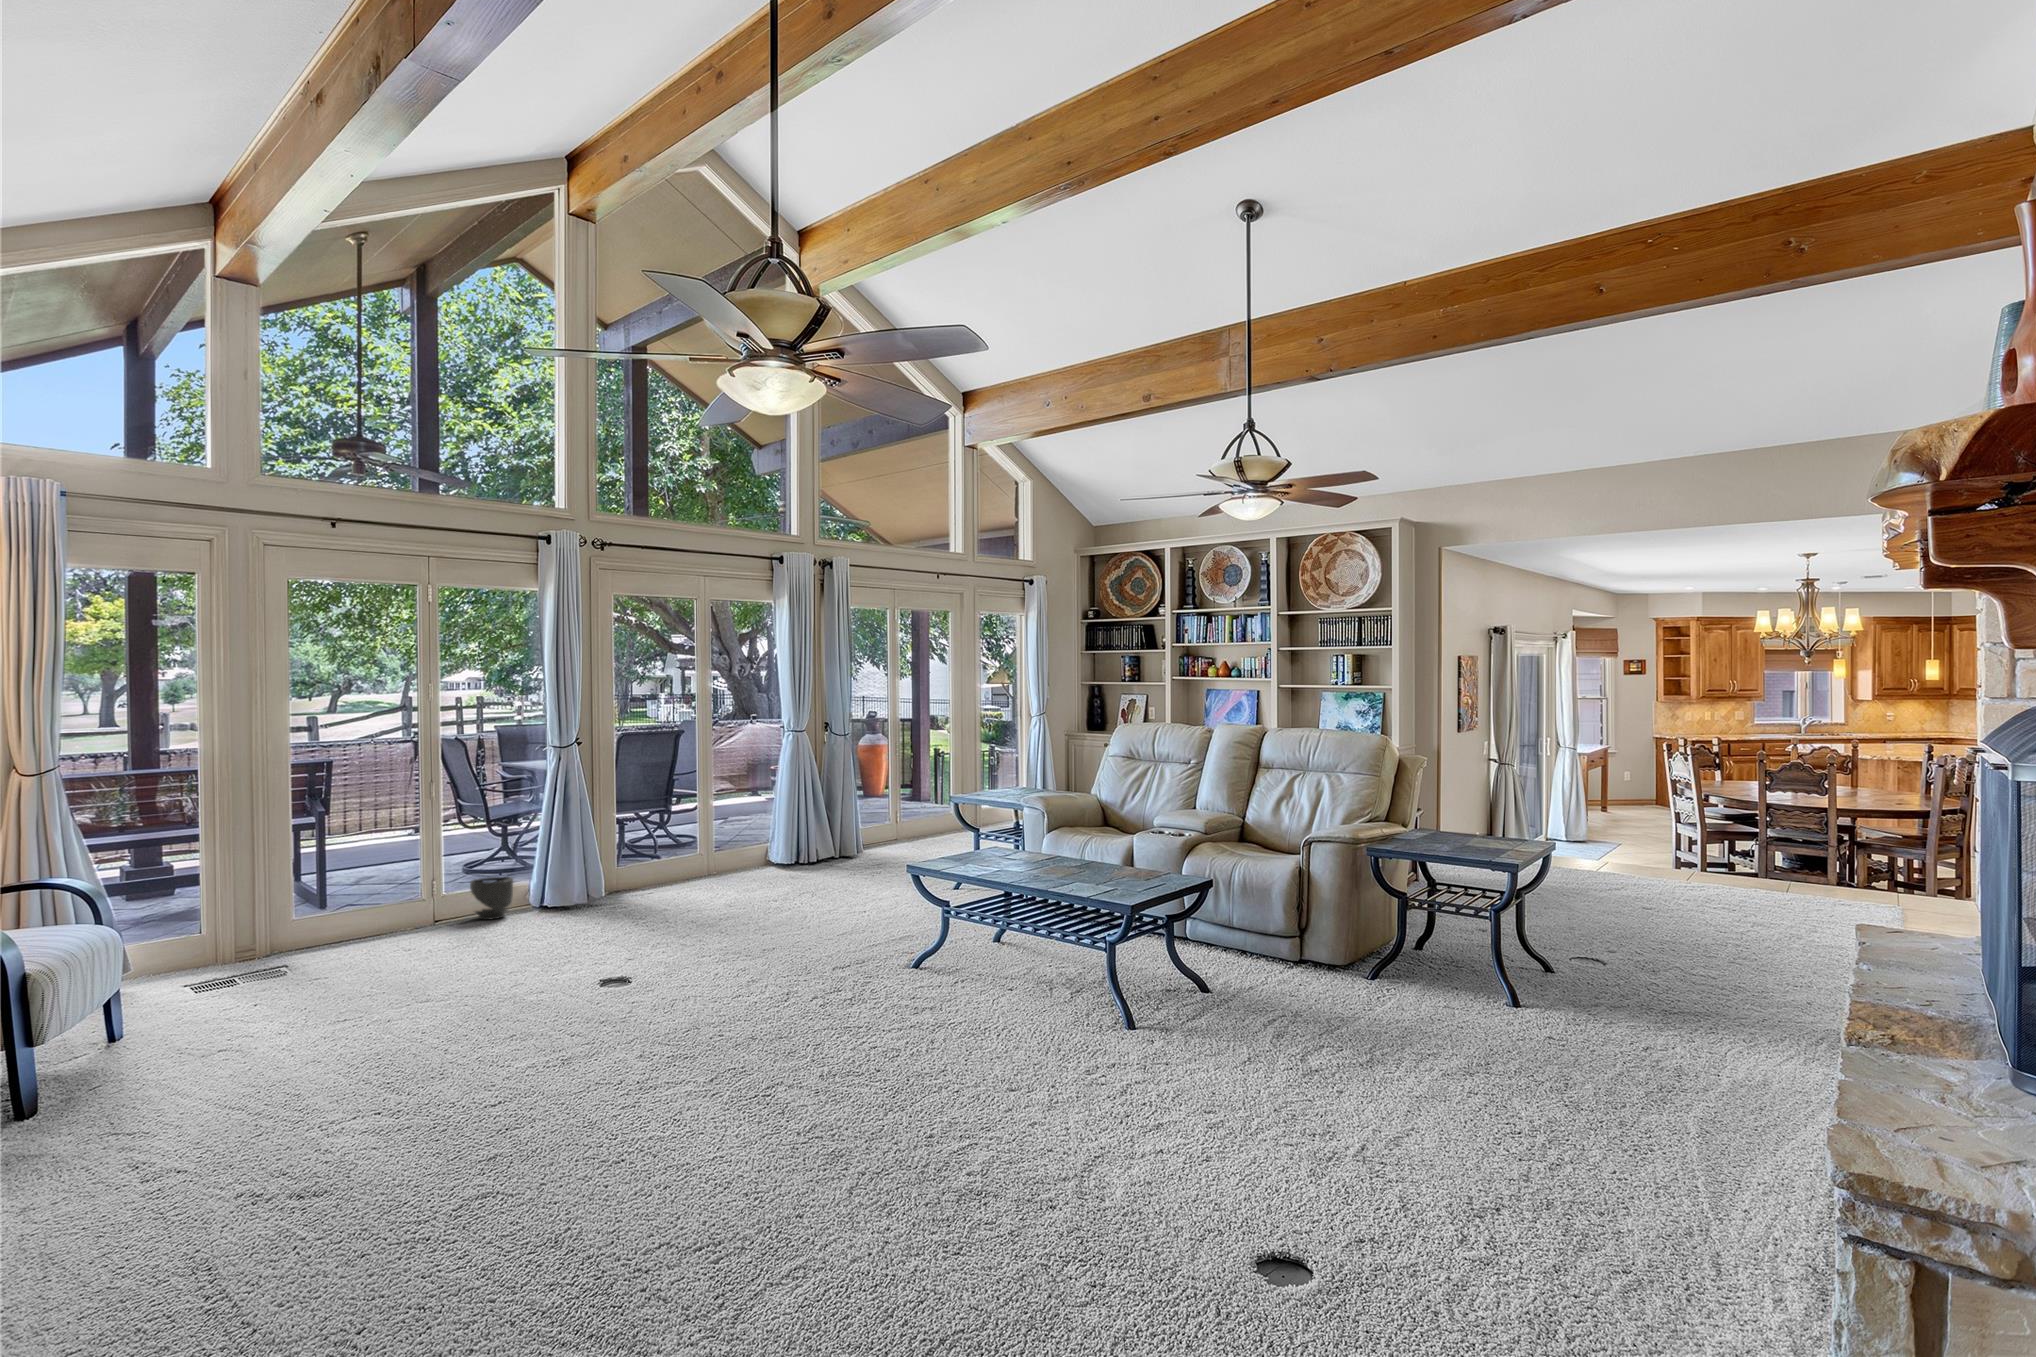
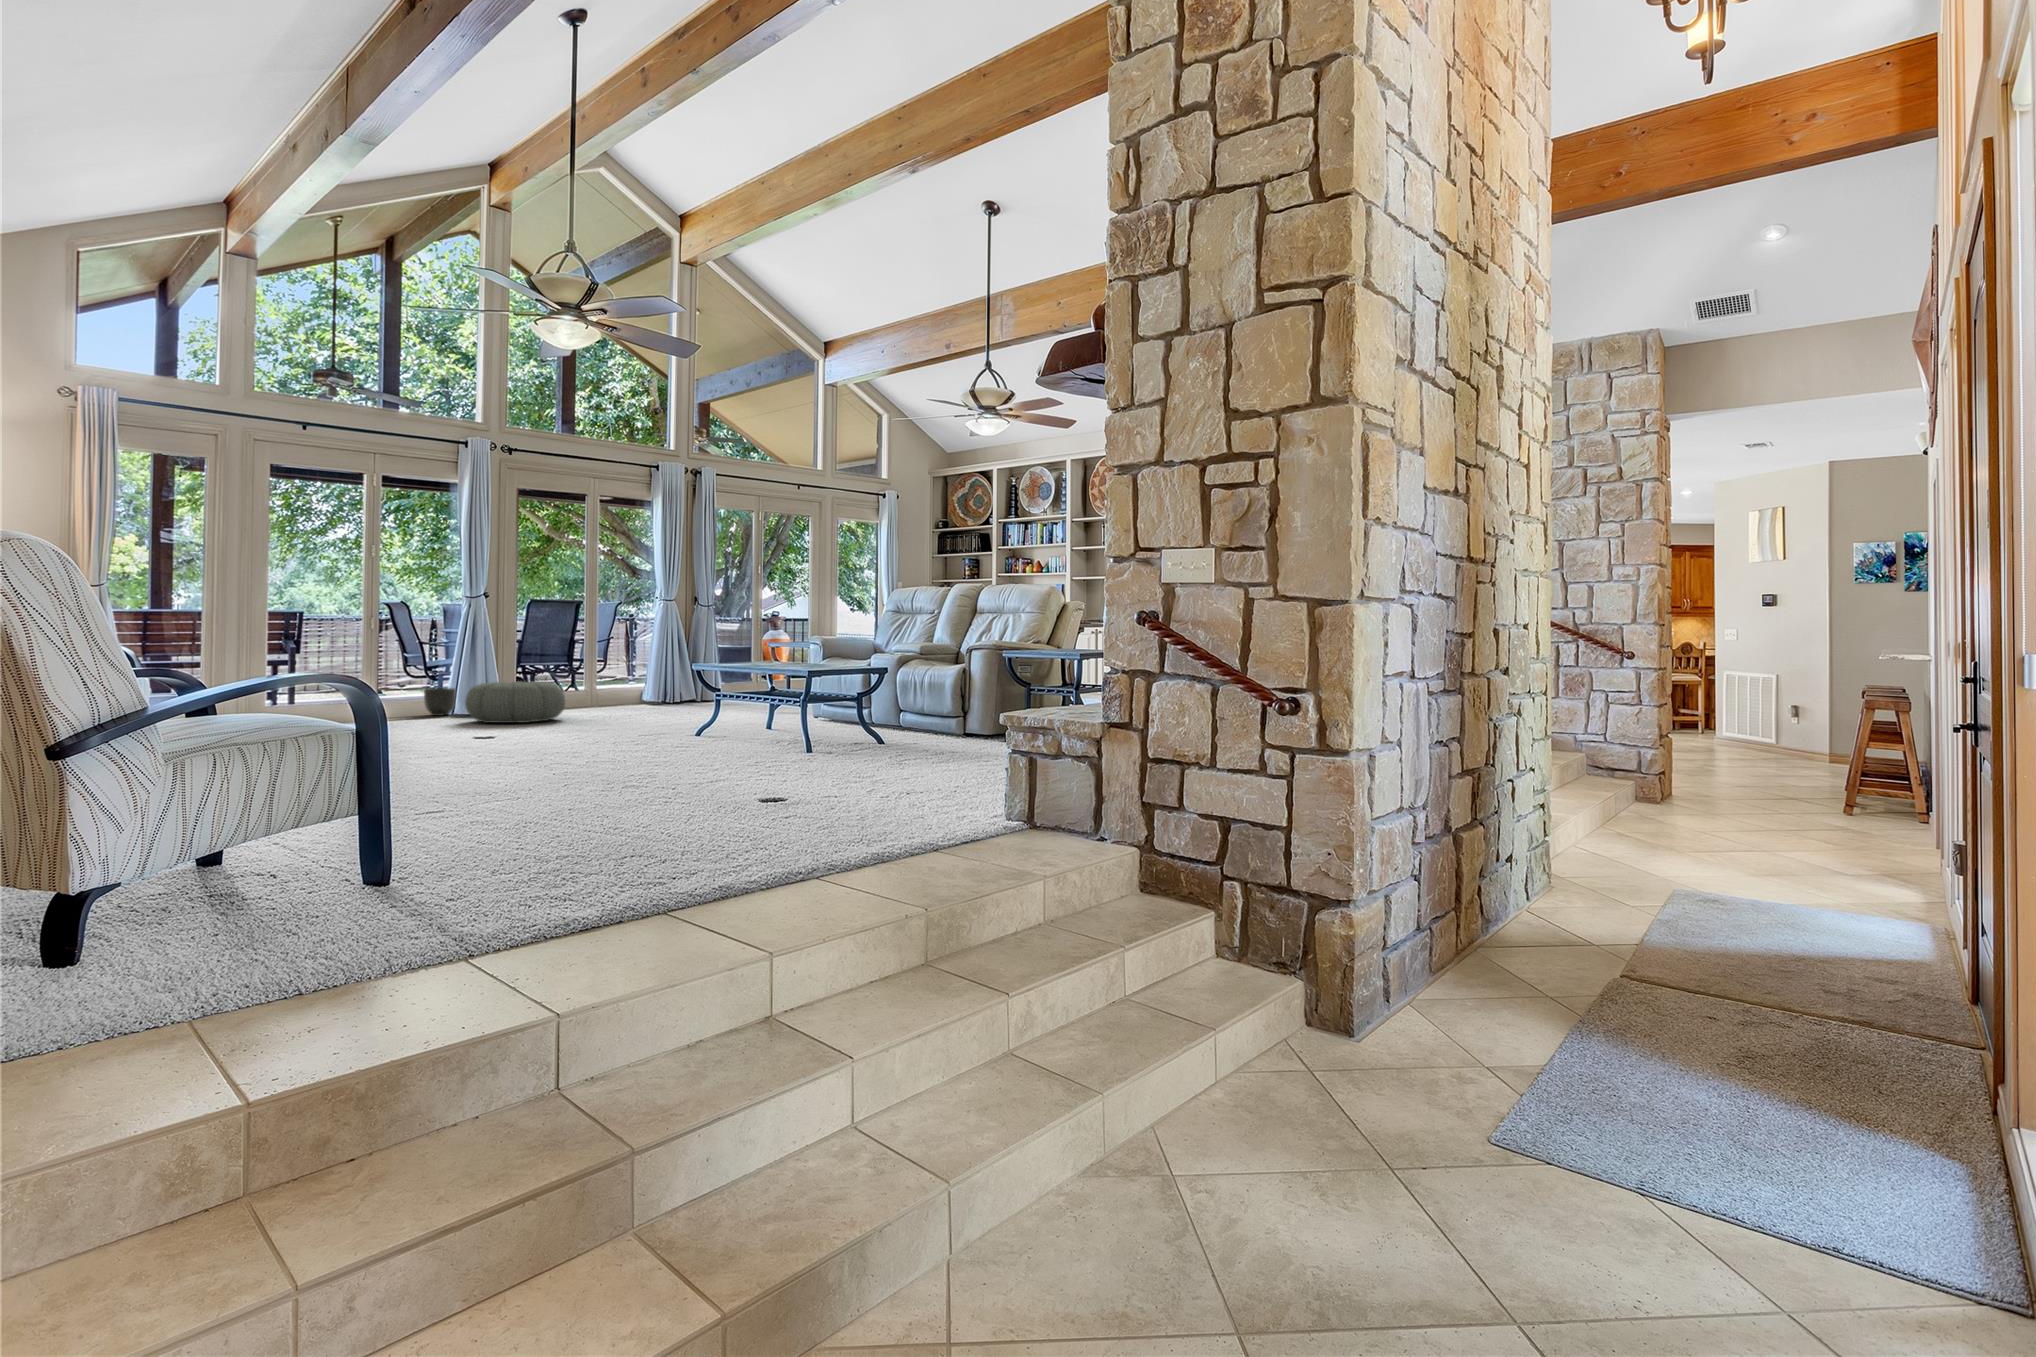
pouf: none [538,872,676,943] -> present [465,681,565,723]

